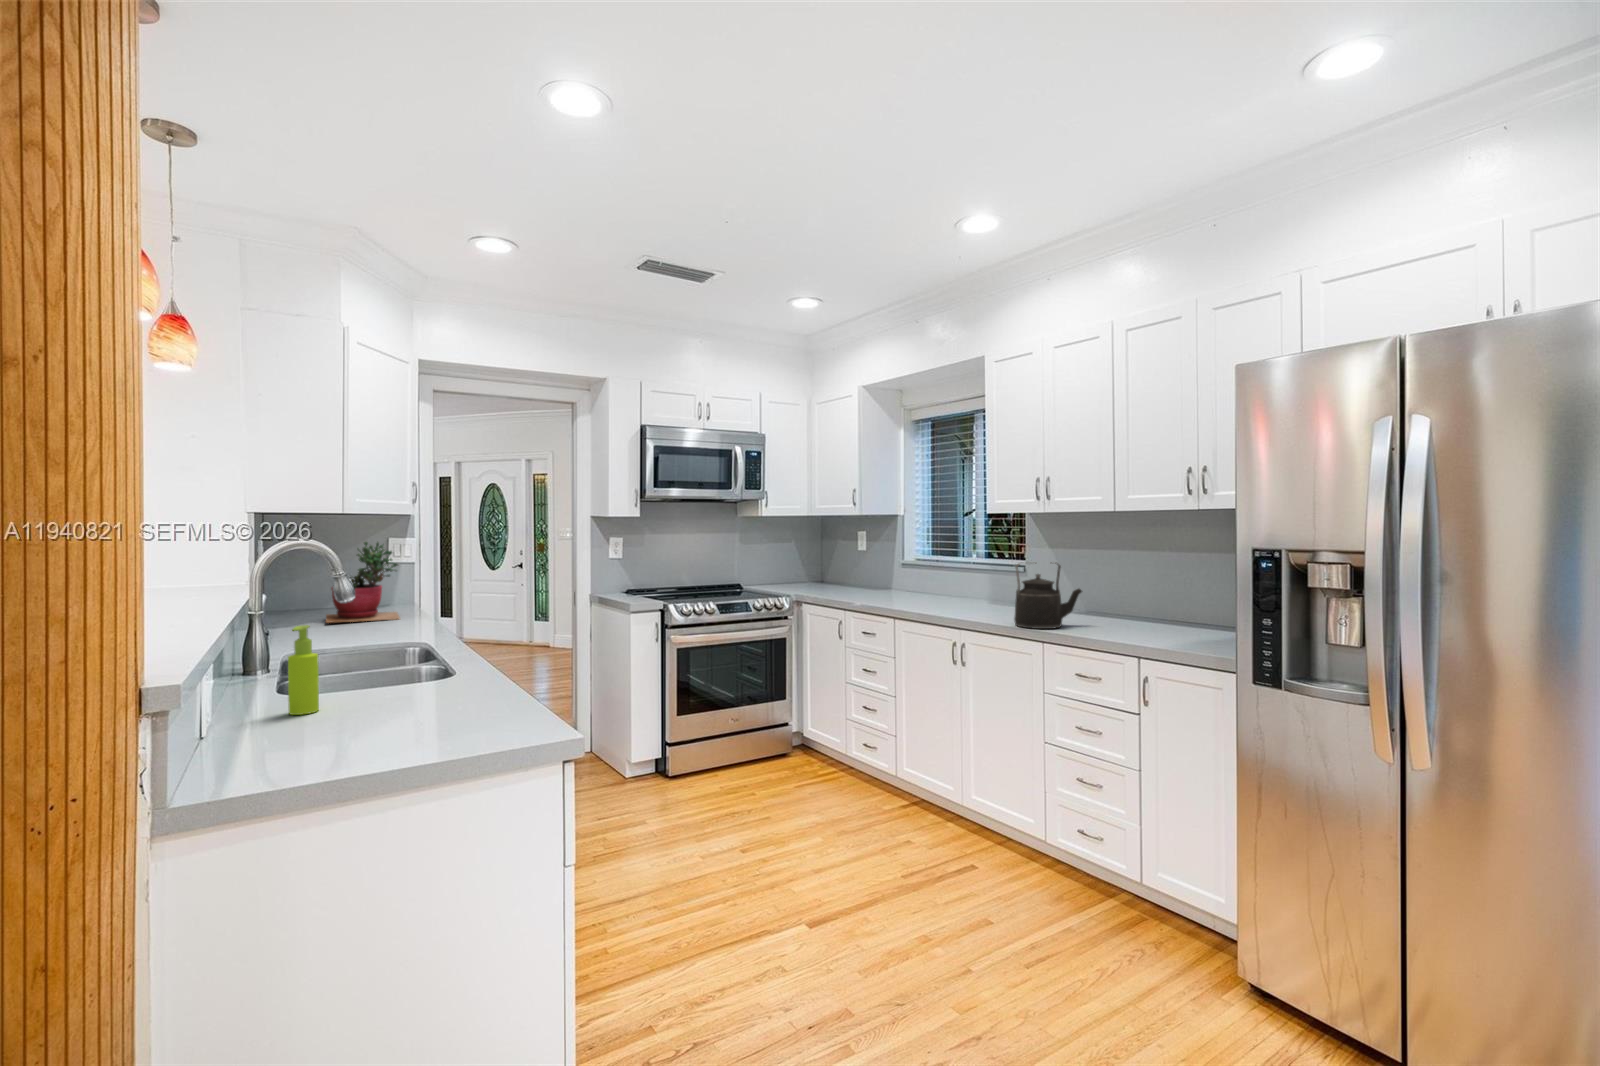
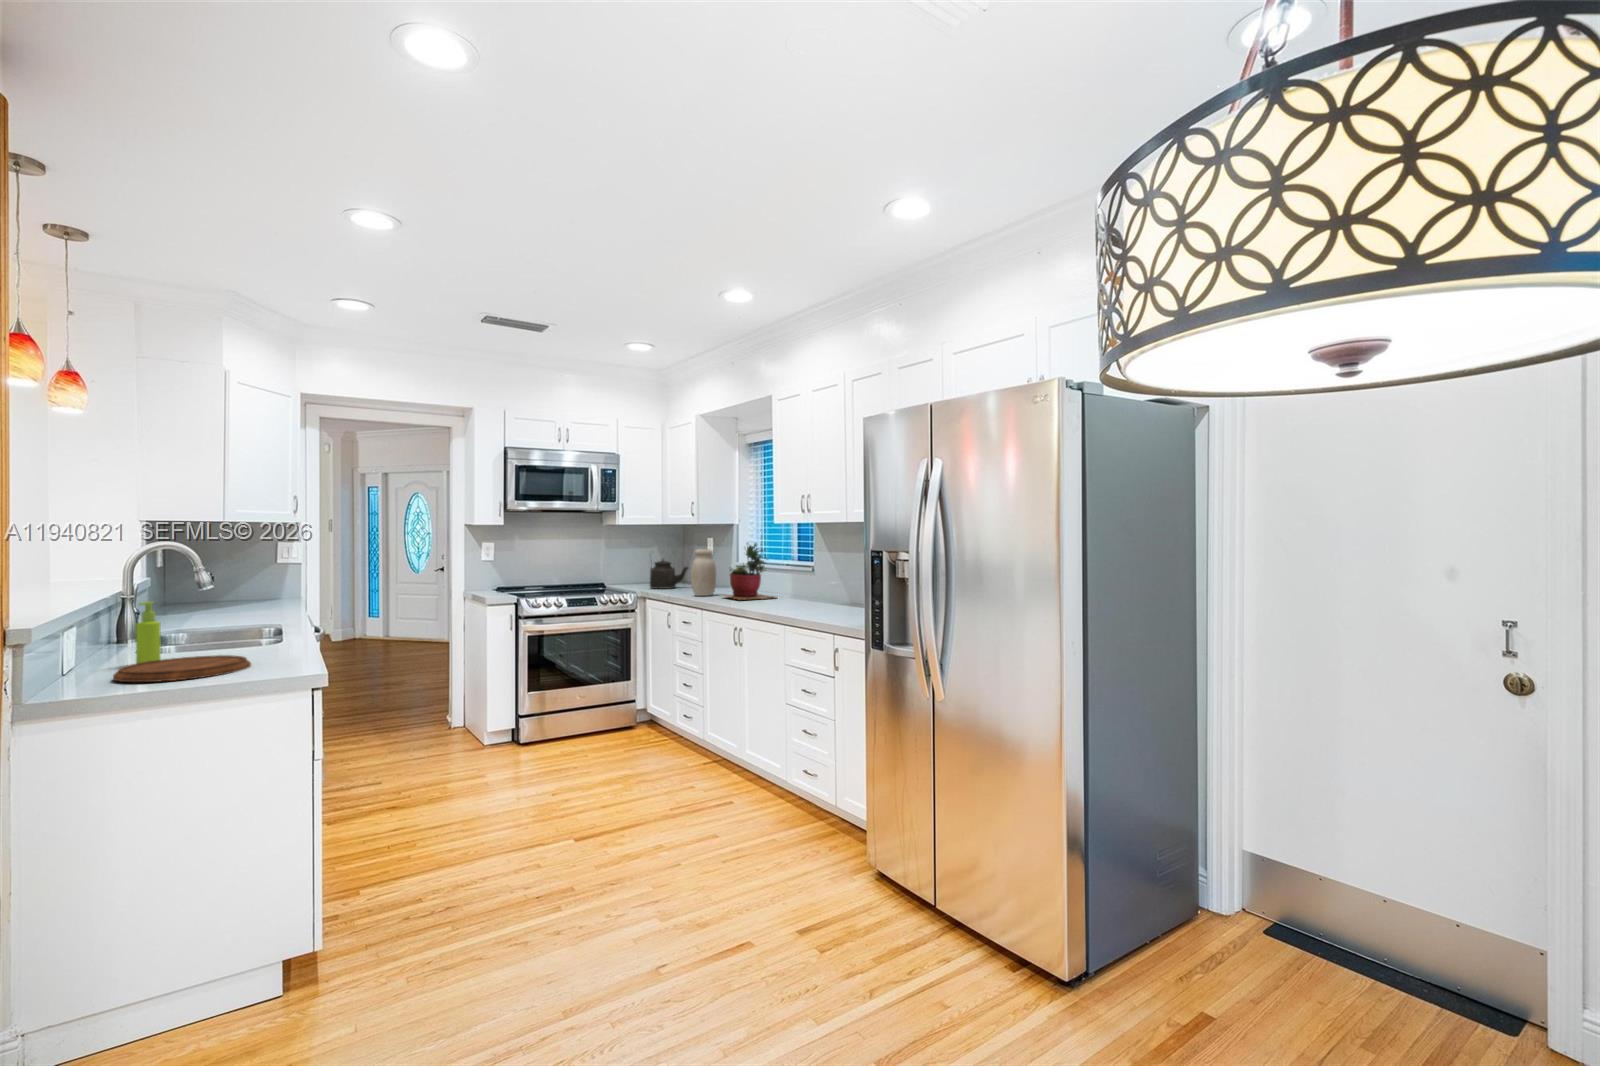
succulent plant: present [326,542,400,623] -> present [725,543,777,600]
jar: none [866,545,896,601] -> present [691,549,716,596]
kettle: present [1014,562,1082,629] -> present [650,558,688,589]
cutting board: none [275,703,454,755] -> present [113,655,251,682]

